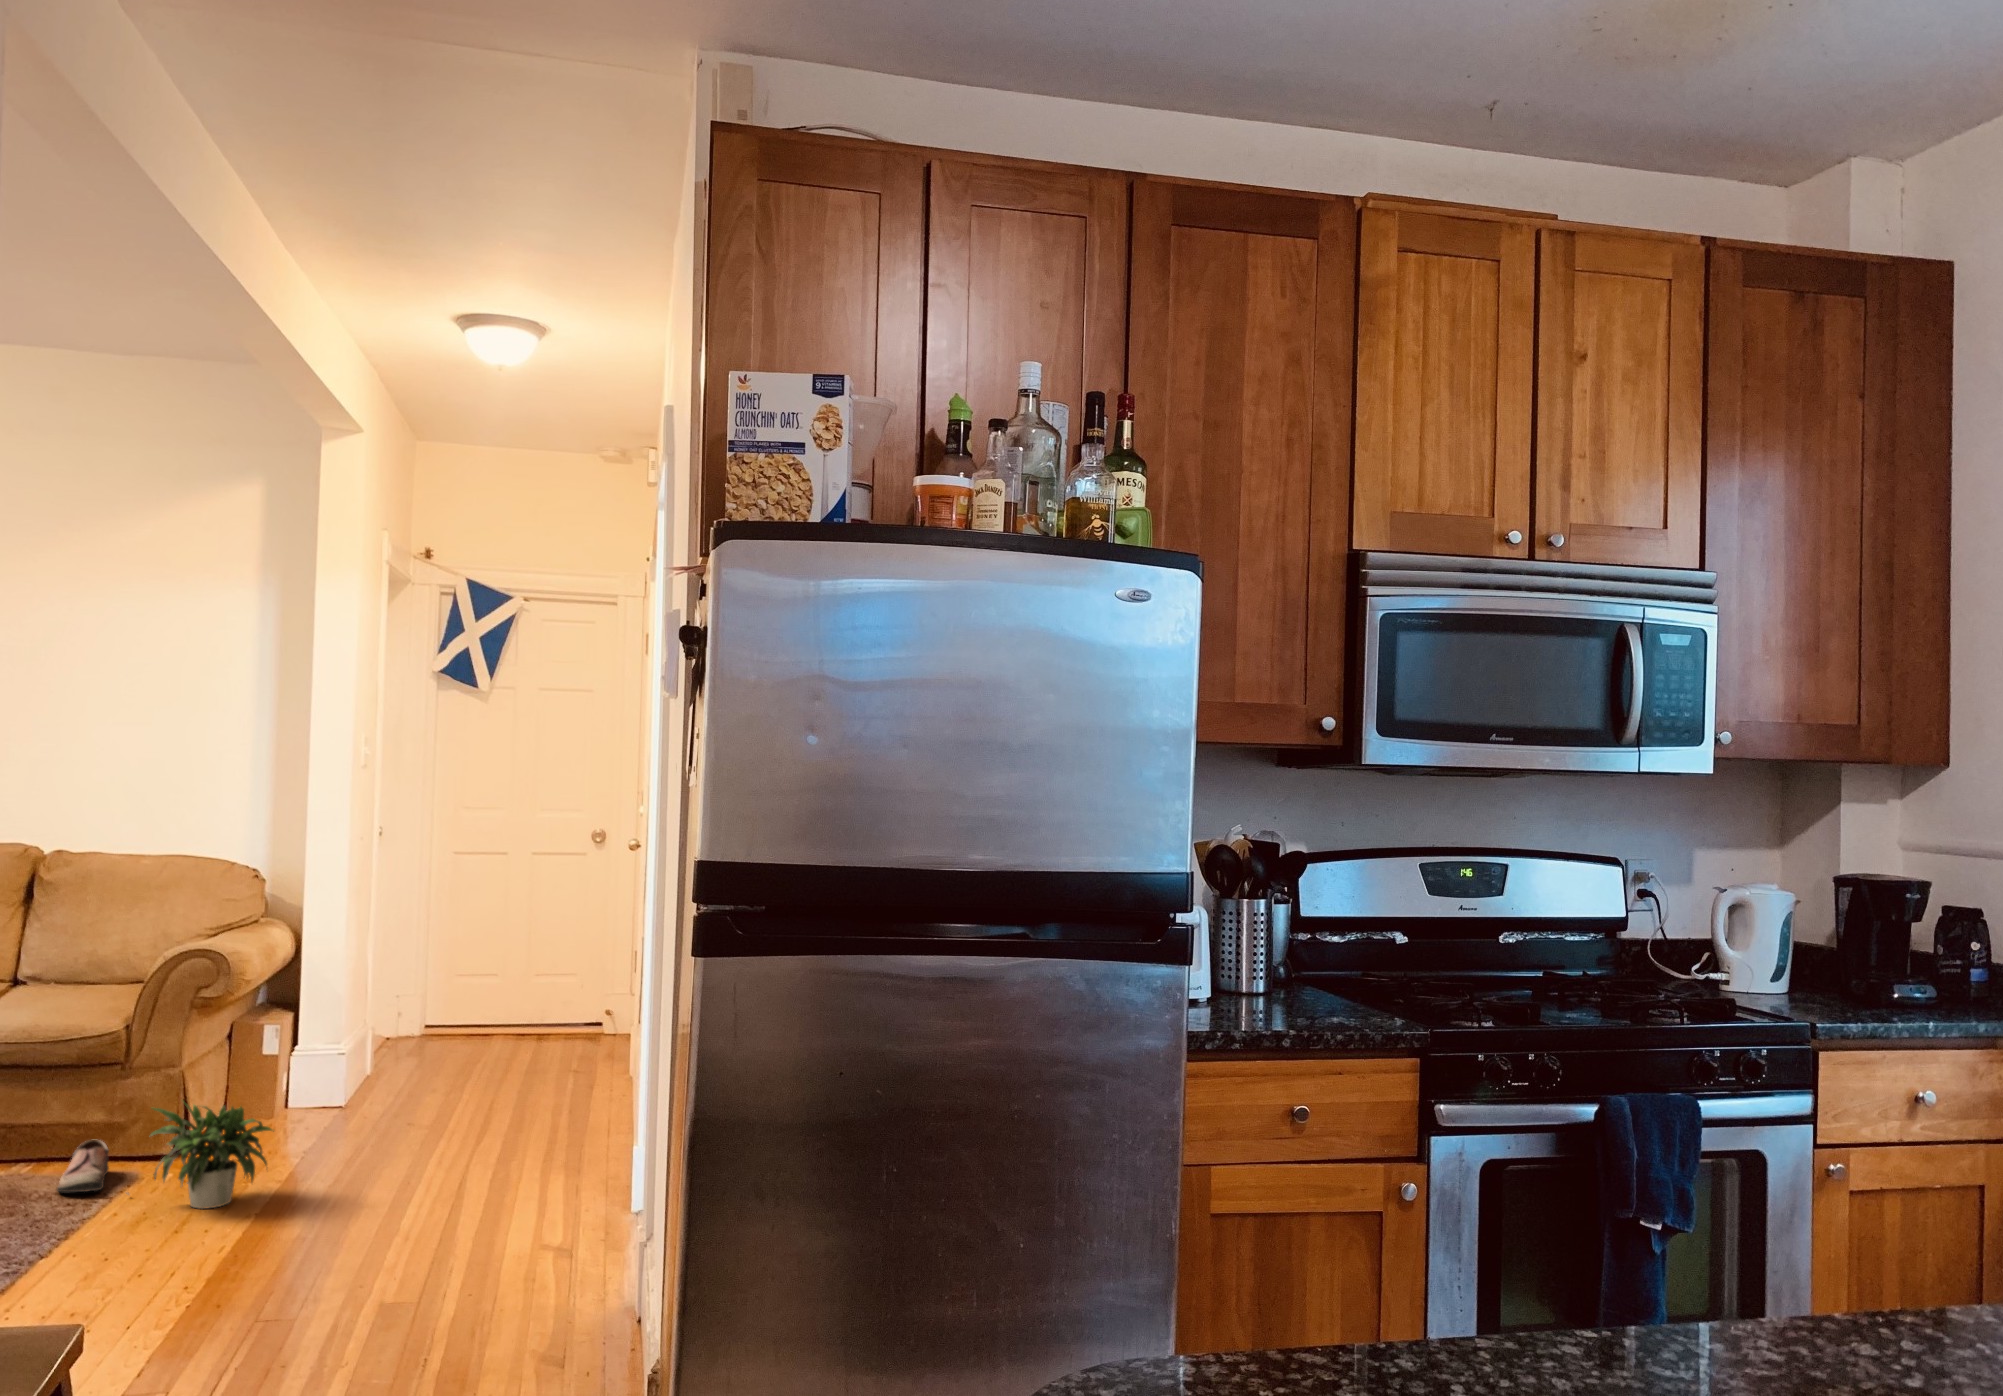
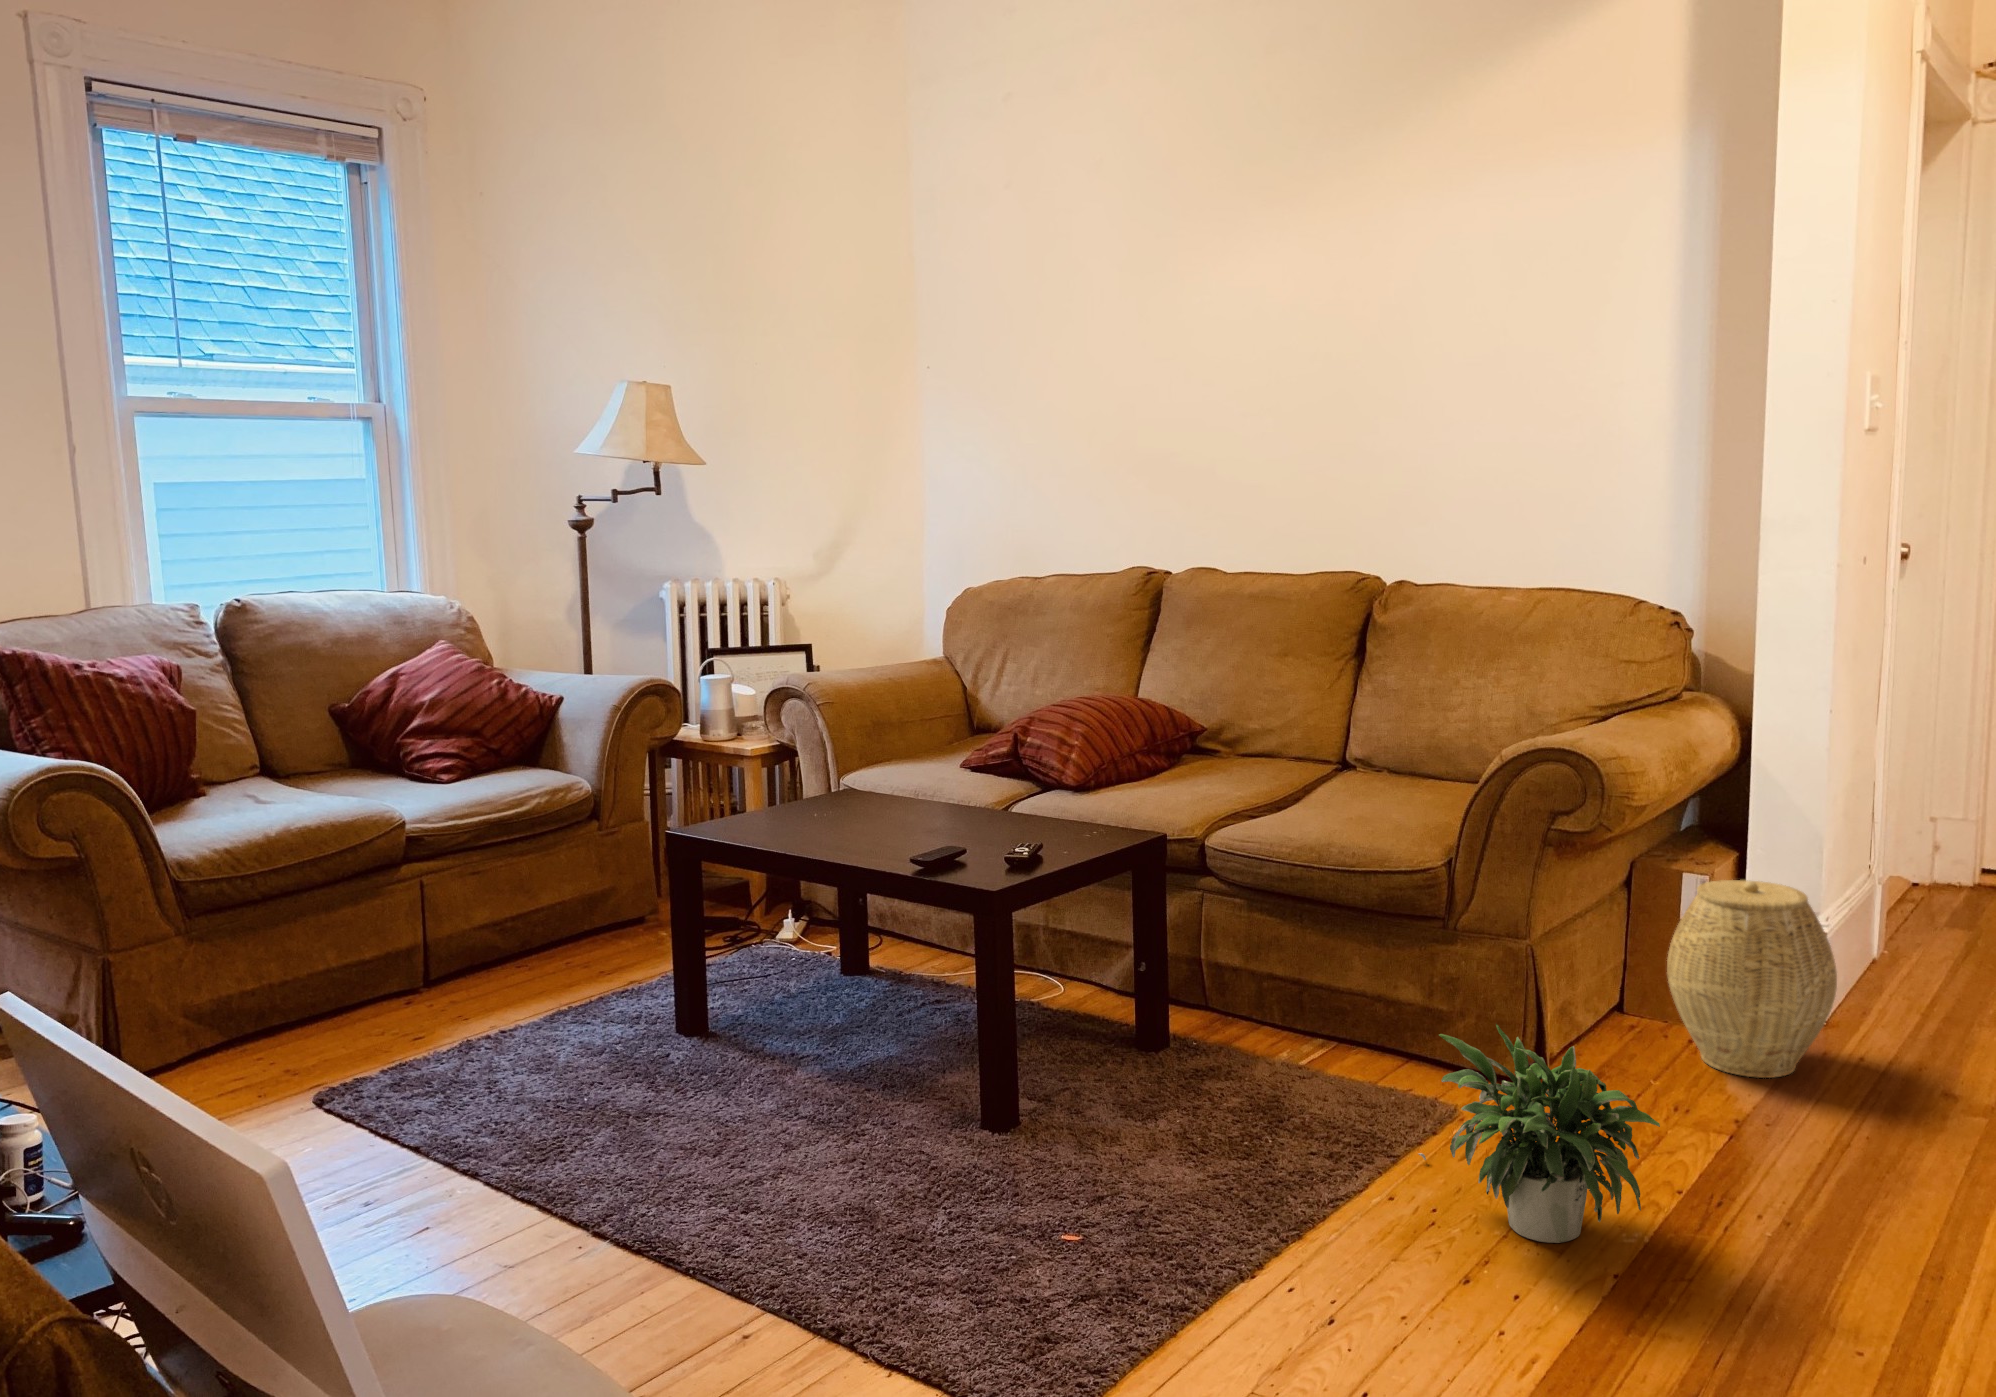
woven basket: none [258,1020,352,1132] -> present [1667,880,1837,1078]
shoe: present [57,1140,109,1192] -> none [1332,1033,1420,1132]

